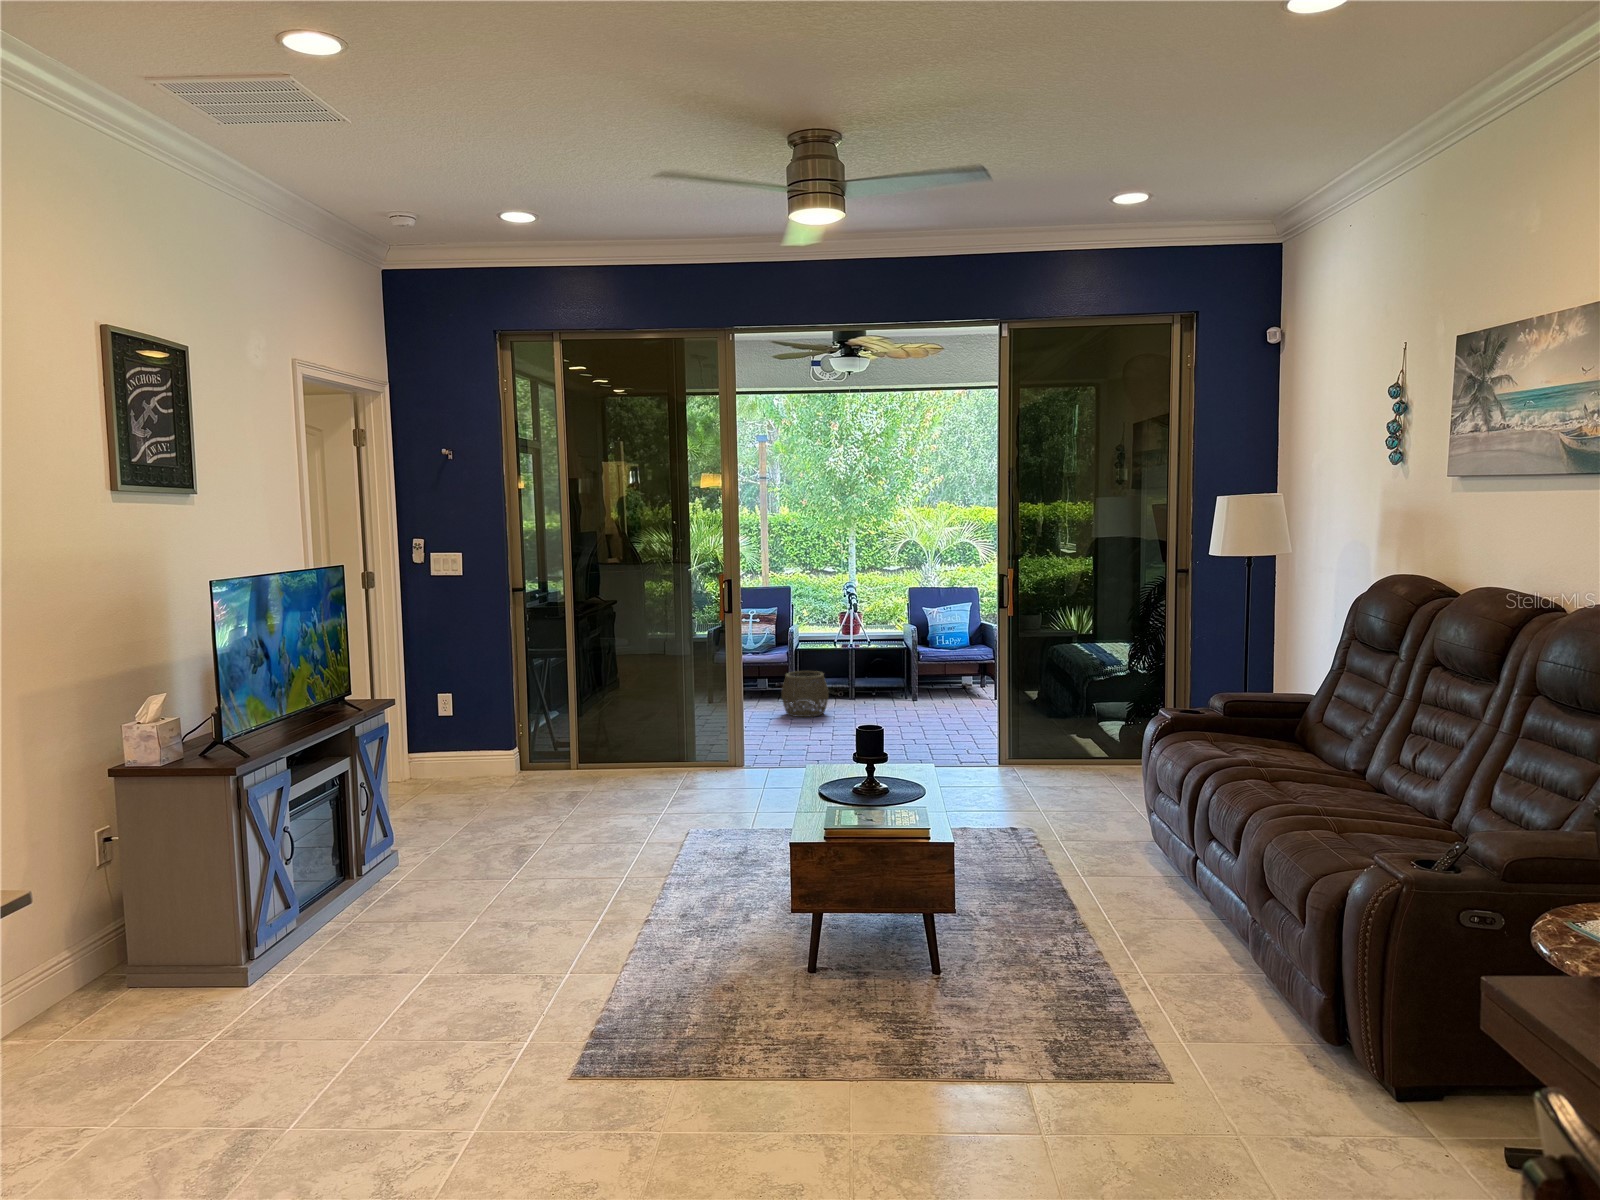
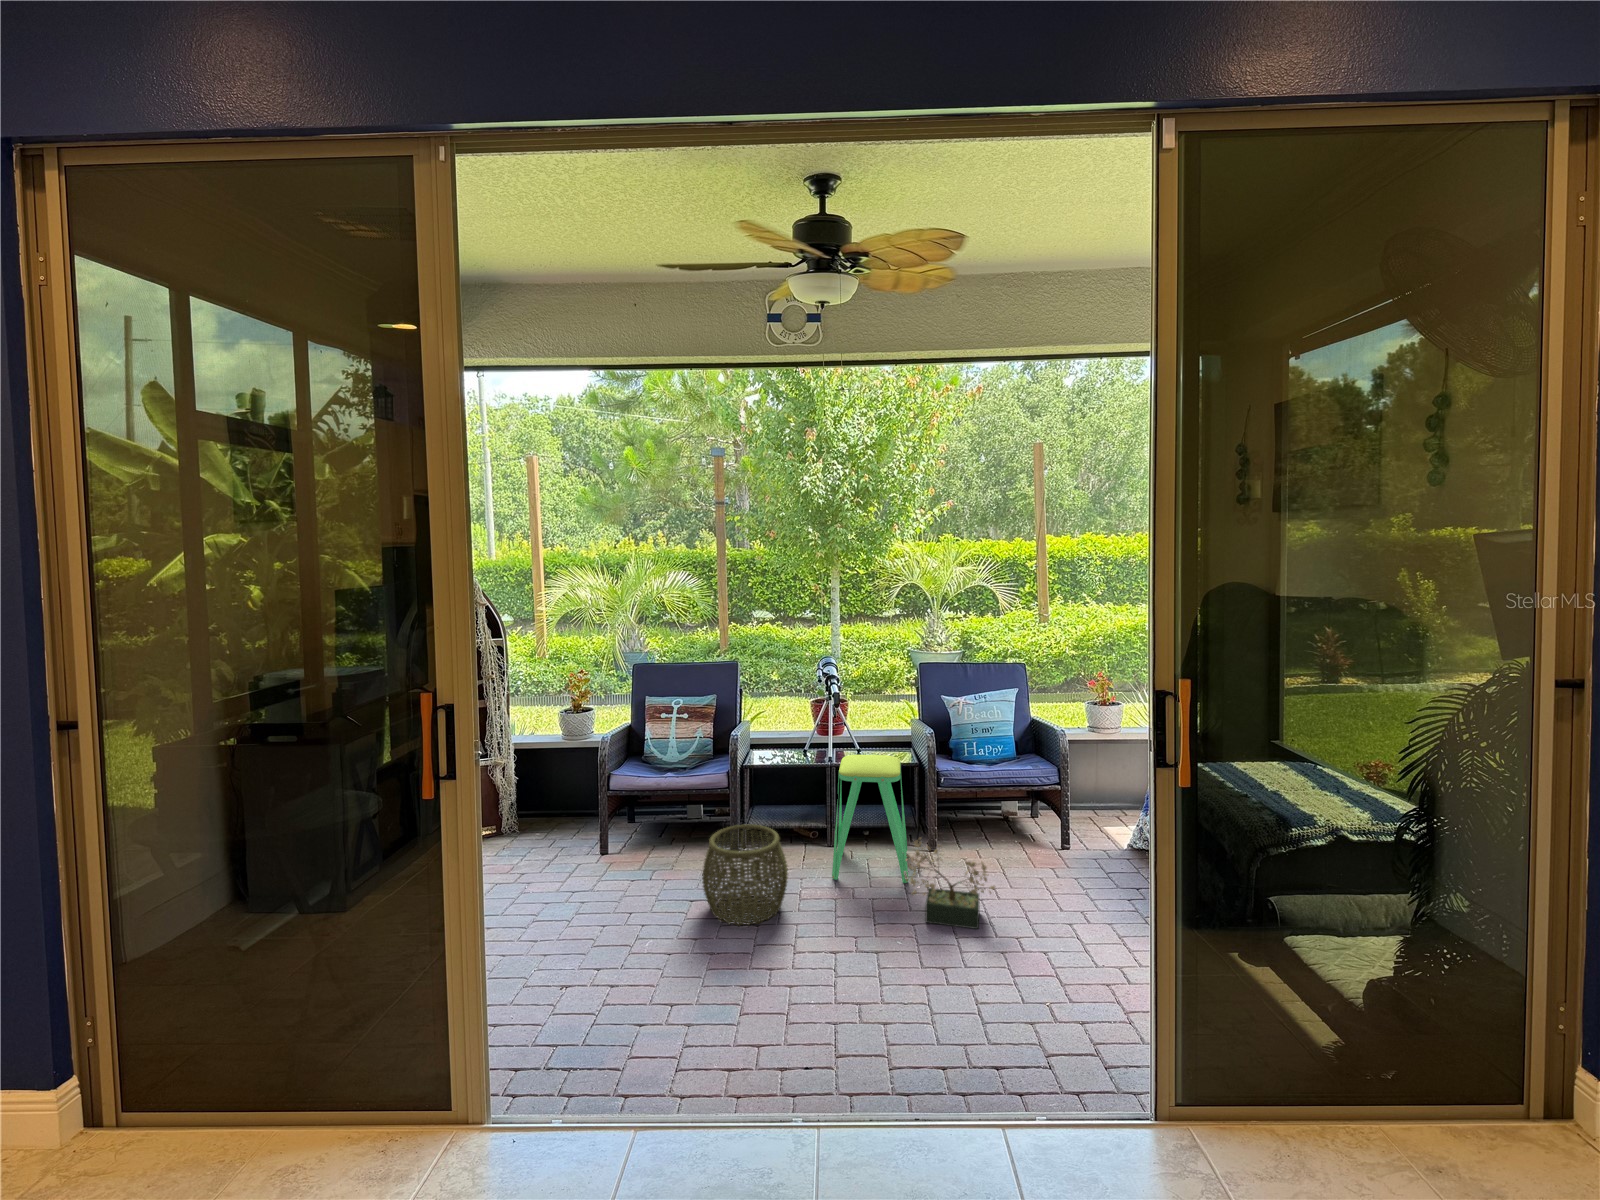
stool: none [853,639,898,708] -> present [832,755,909,883]
decorative plant: none [892,674,941,717] -> present [904,838,995,929]

